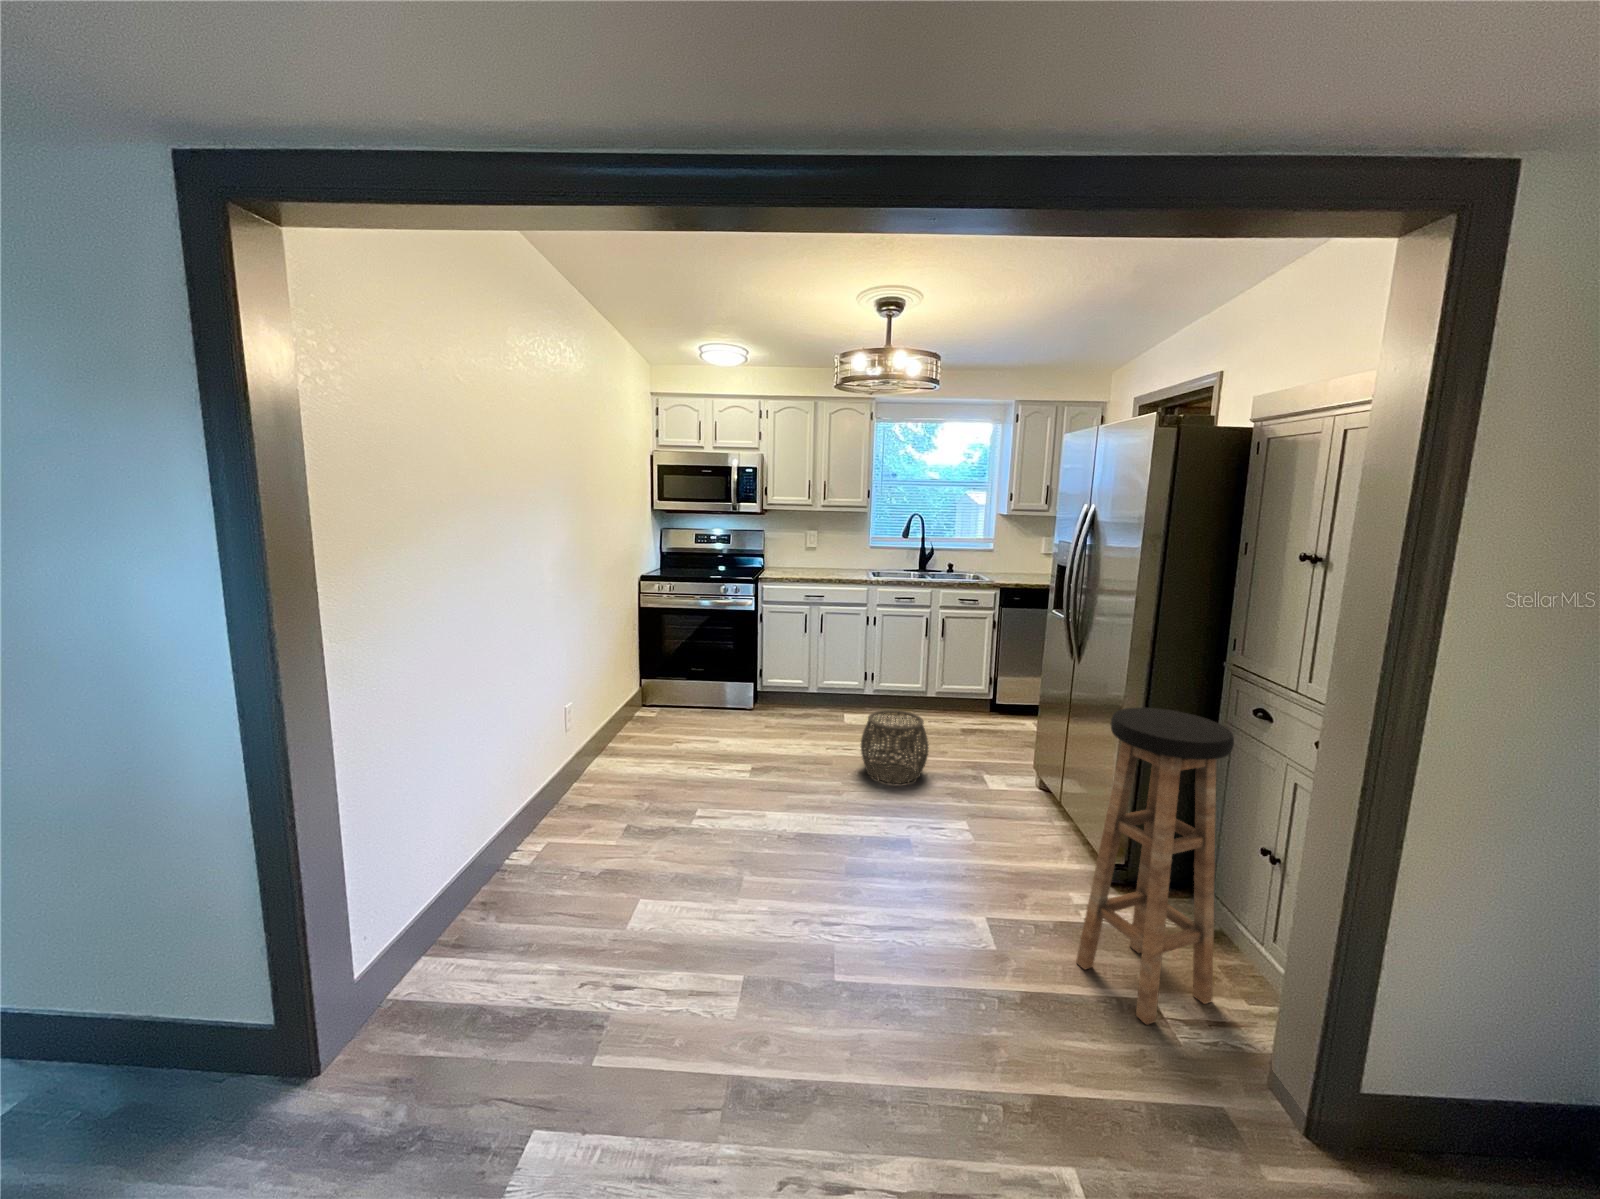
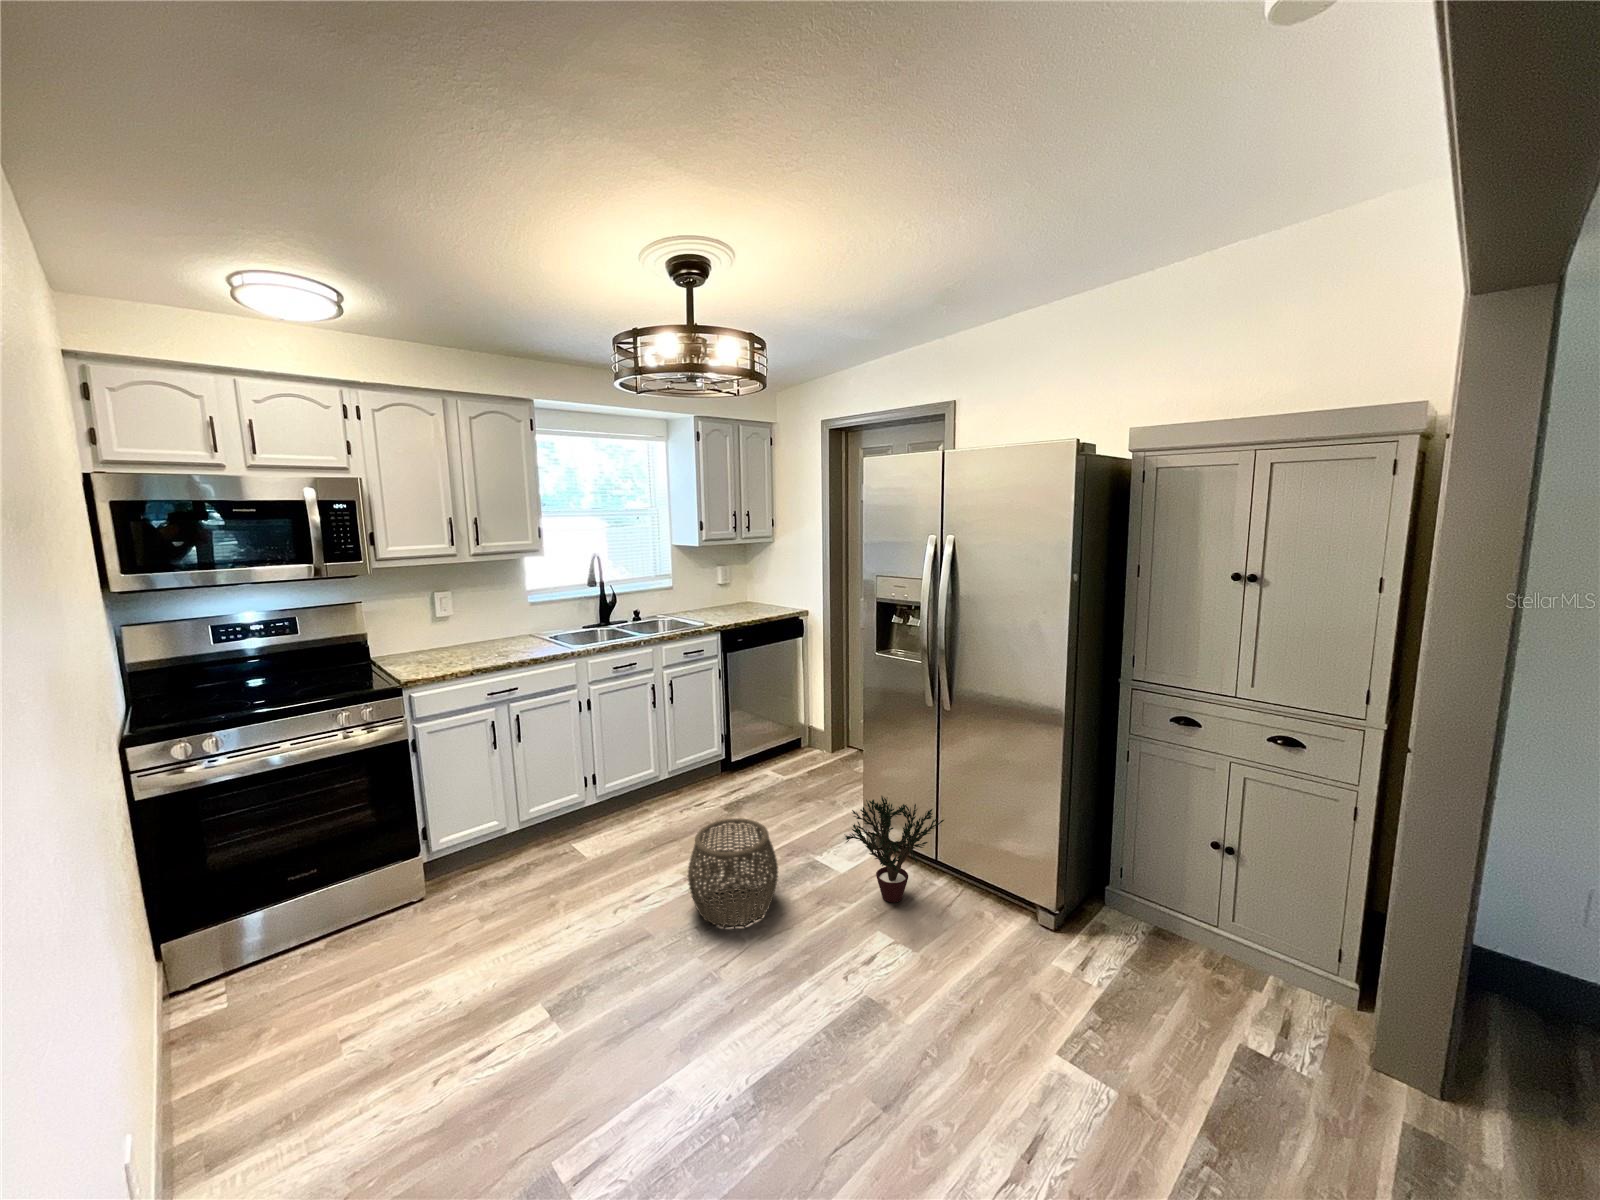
bar stool: present [1076,708,1234,1024] -> none [1136,747,1270,1067]
potted plant: none [967,726,1061,819] -> present [846,796,944,903]

